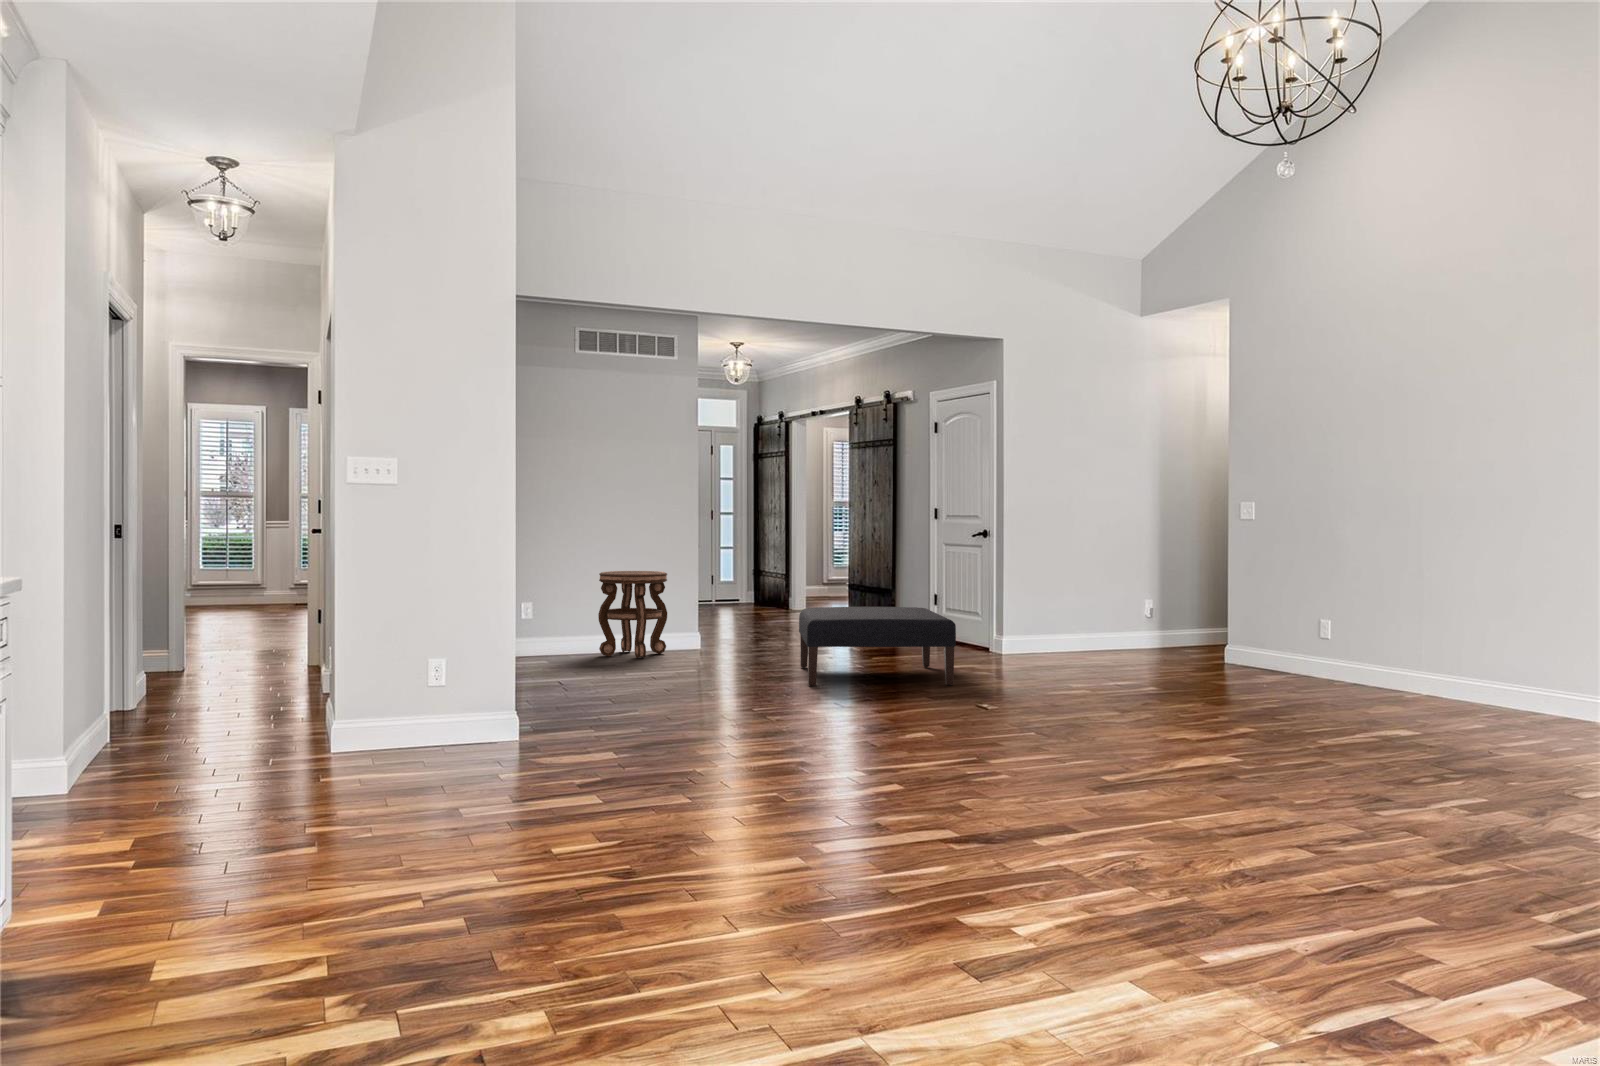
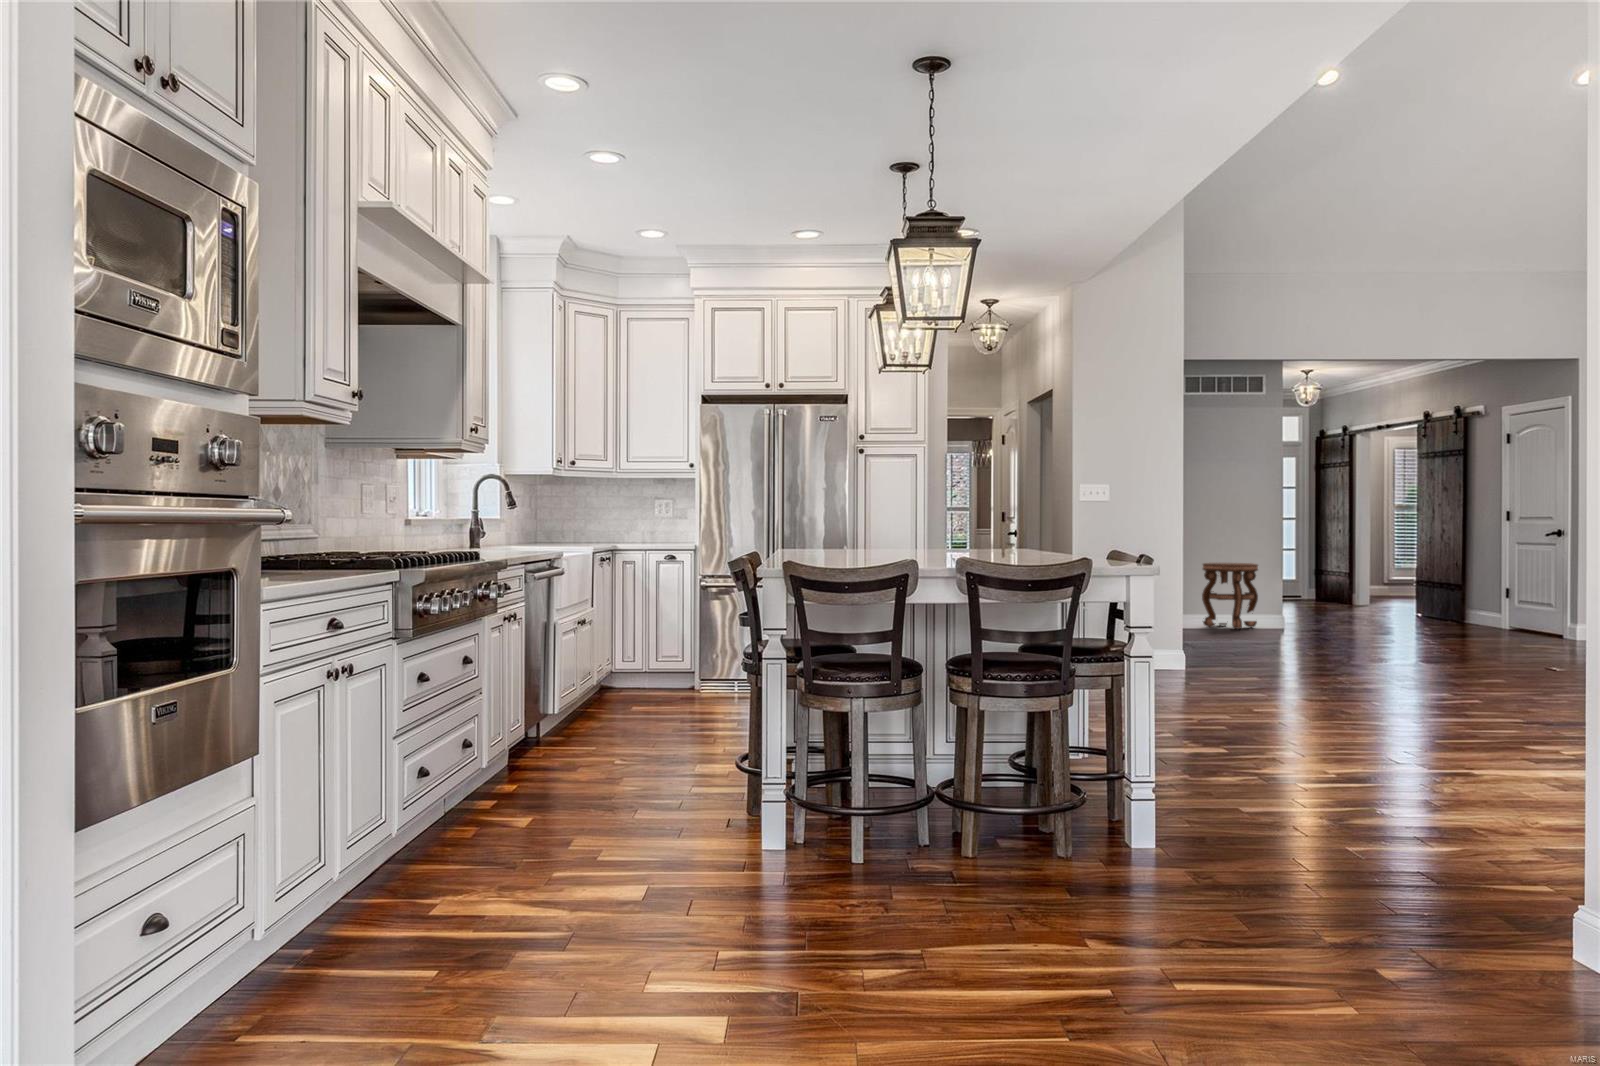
ottoman: present [799,607,956,686] -> none [1379,593,1528,657]

